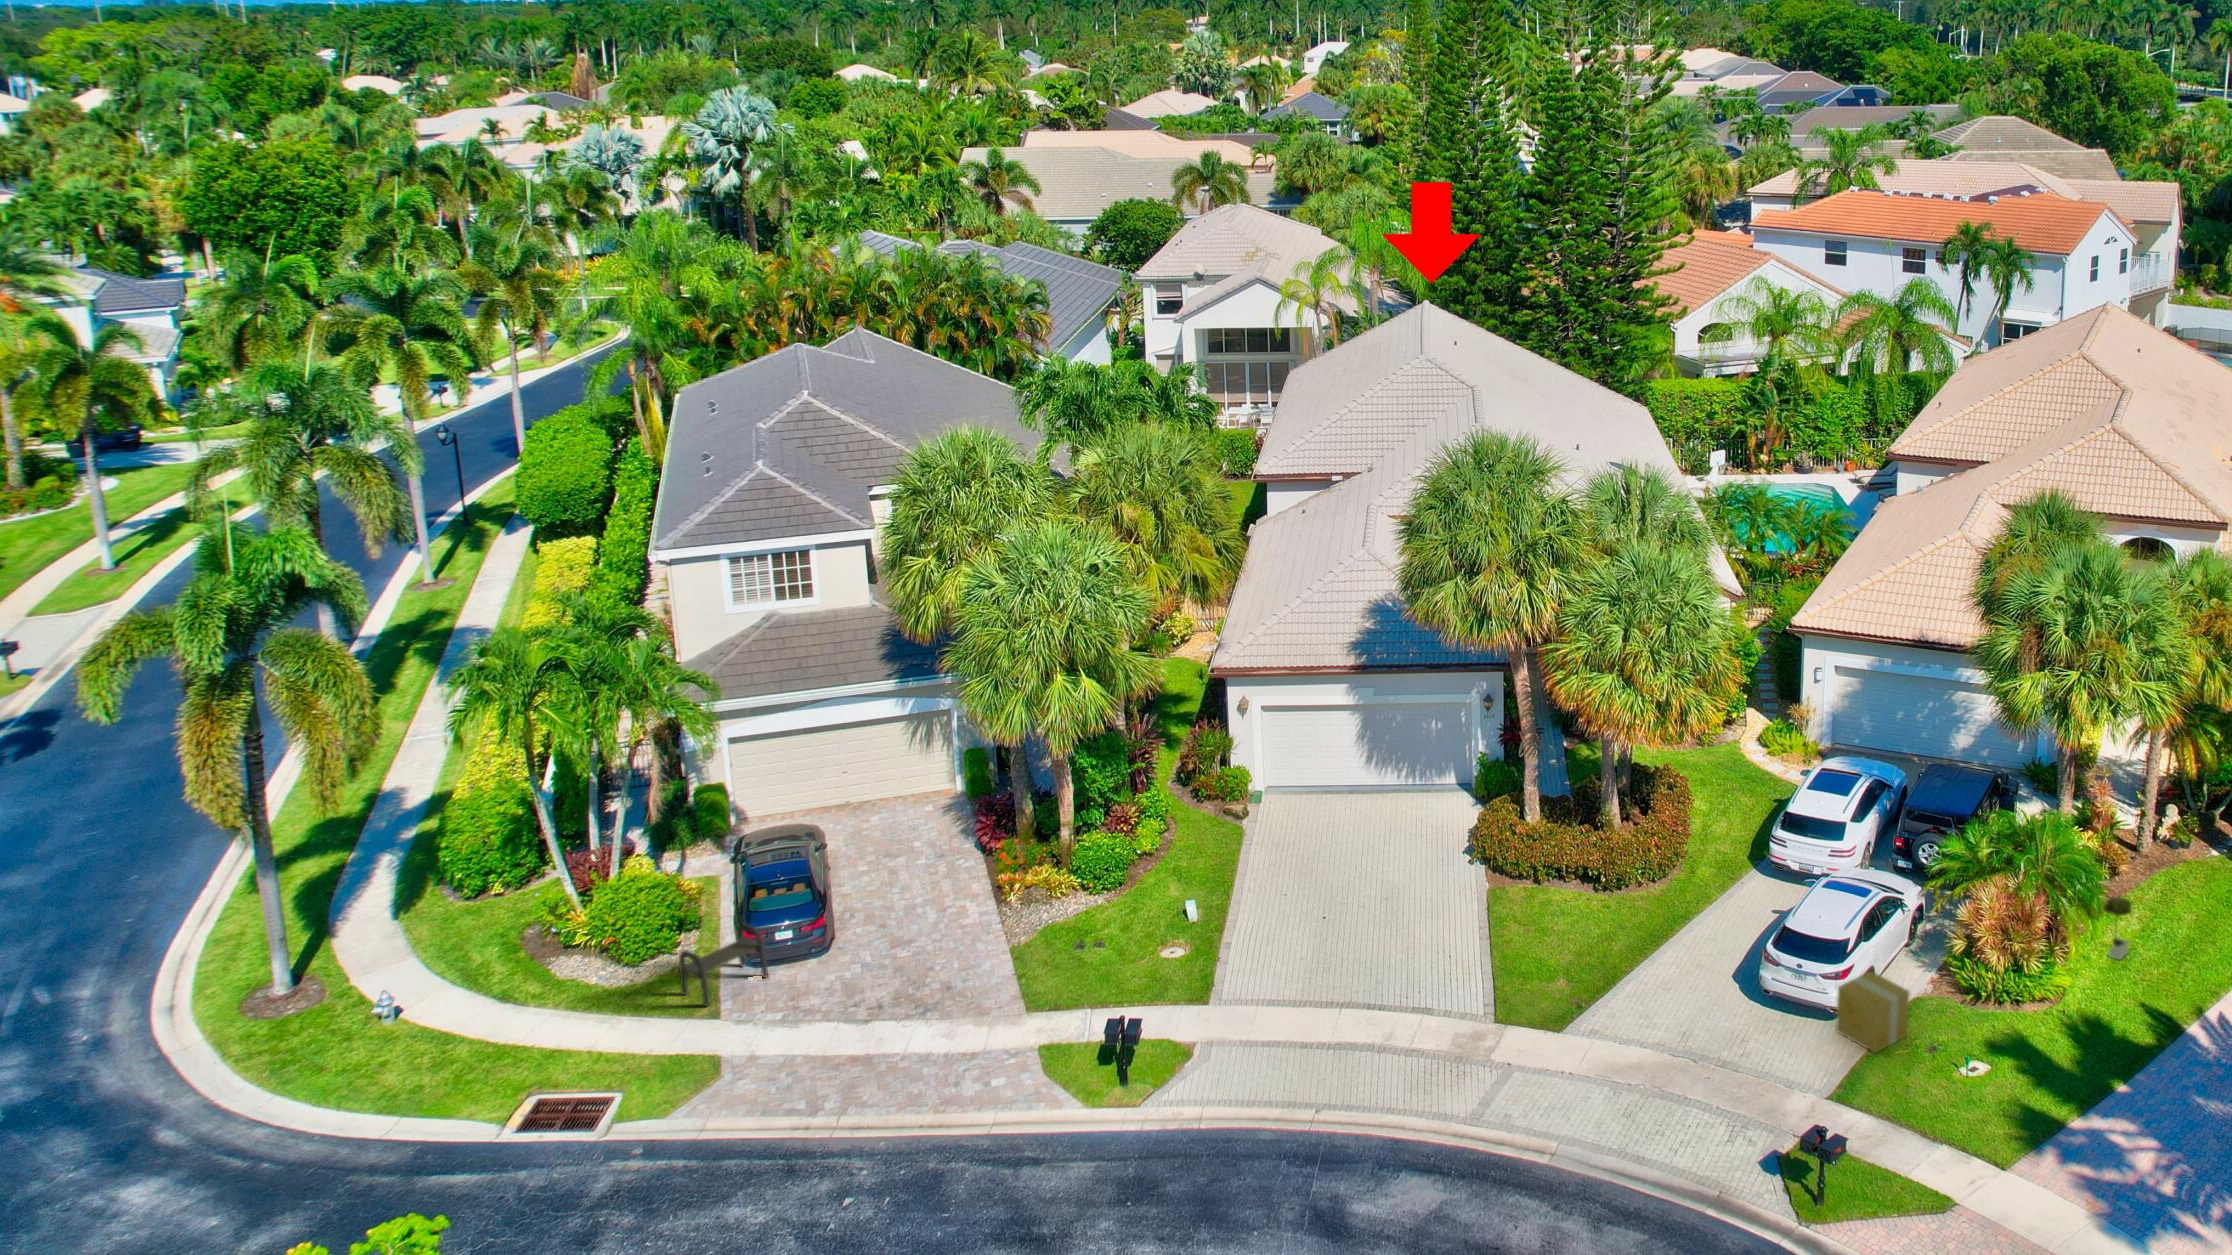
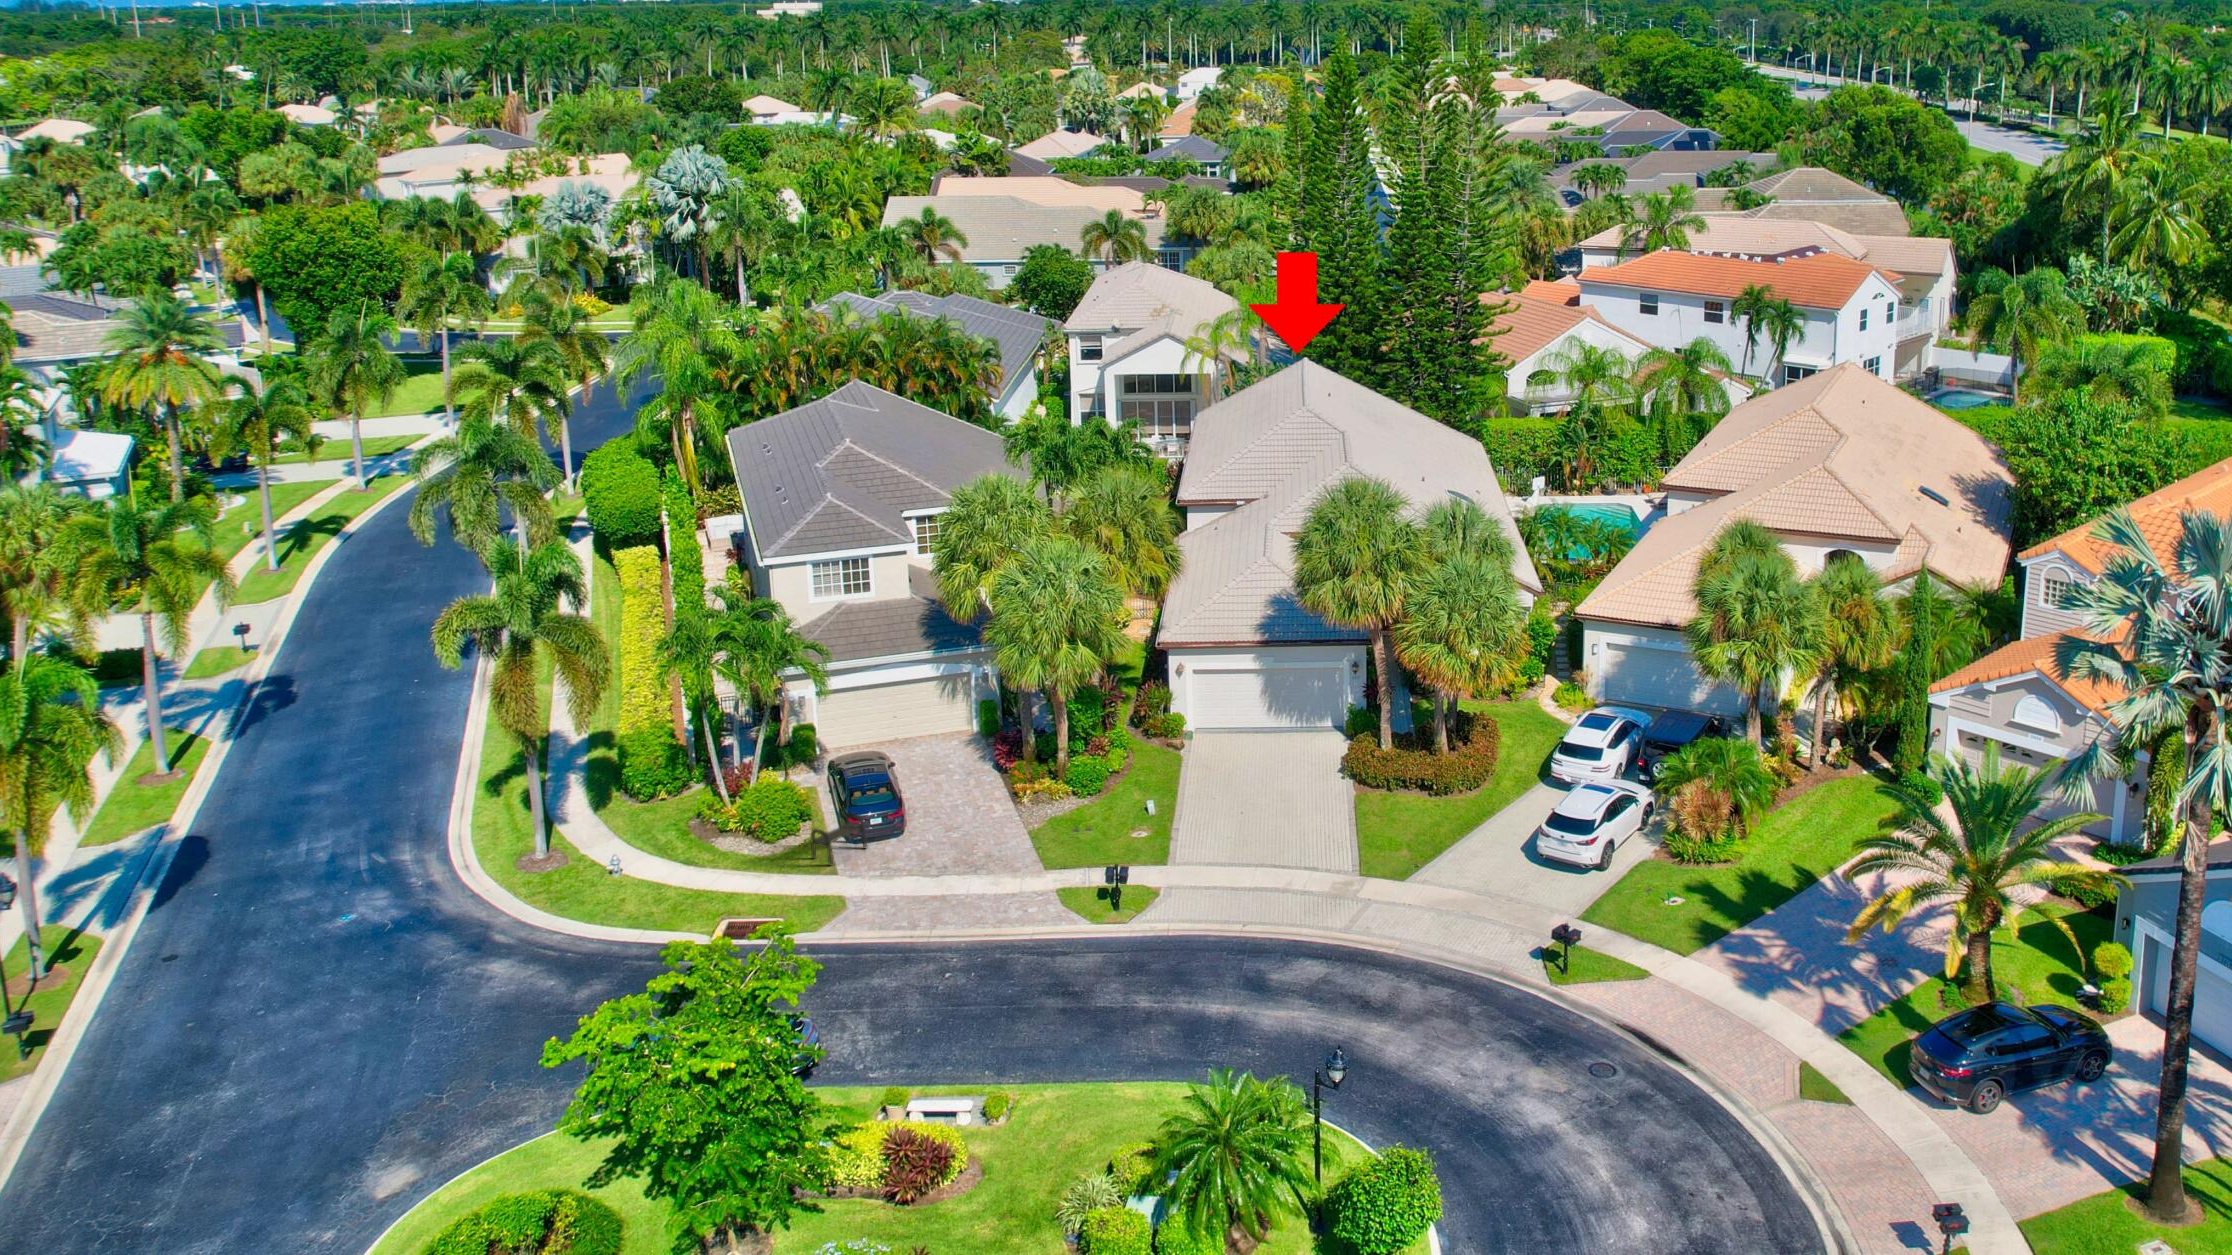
potted tree: present [2104,897,2131,960] -> none [1774,797,1793,839]
cardboard box: present [1836,971,1909,1053] -> none [1587,841,1635,893]

